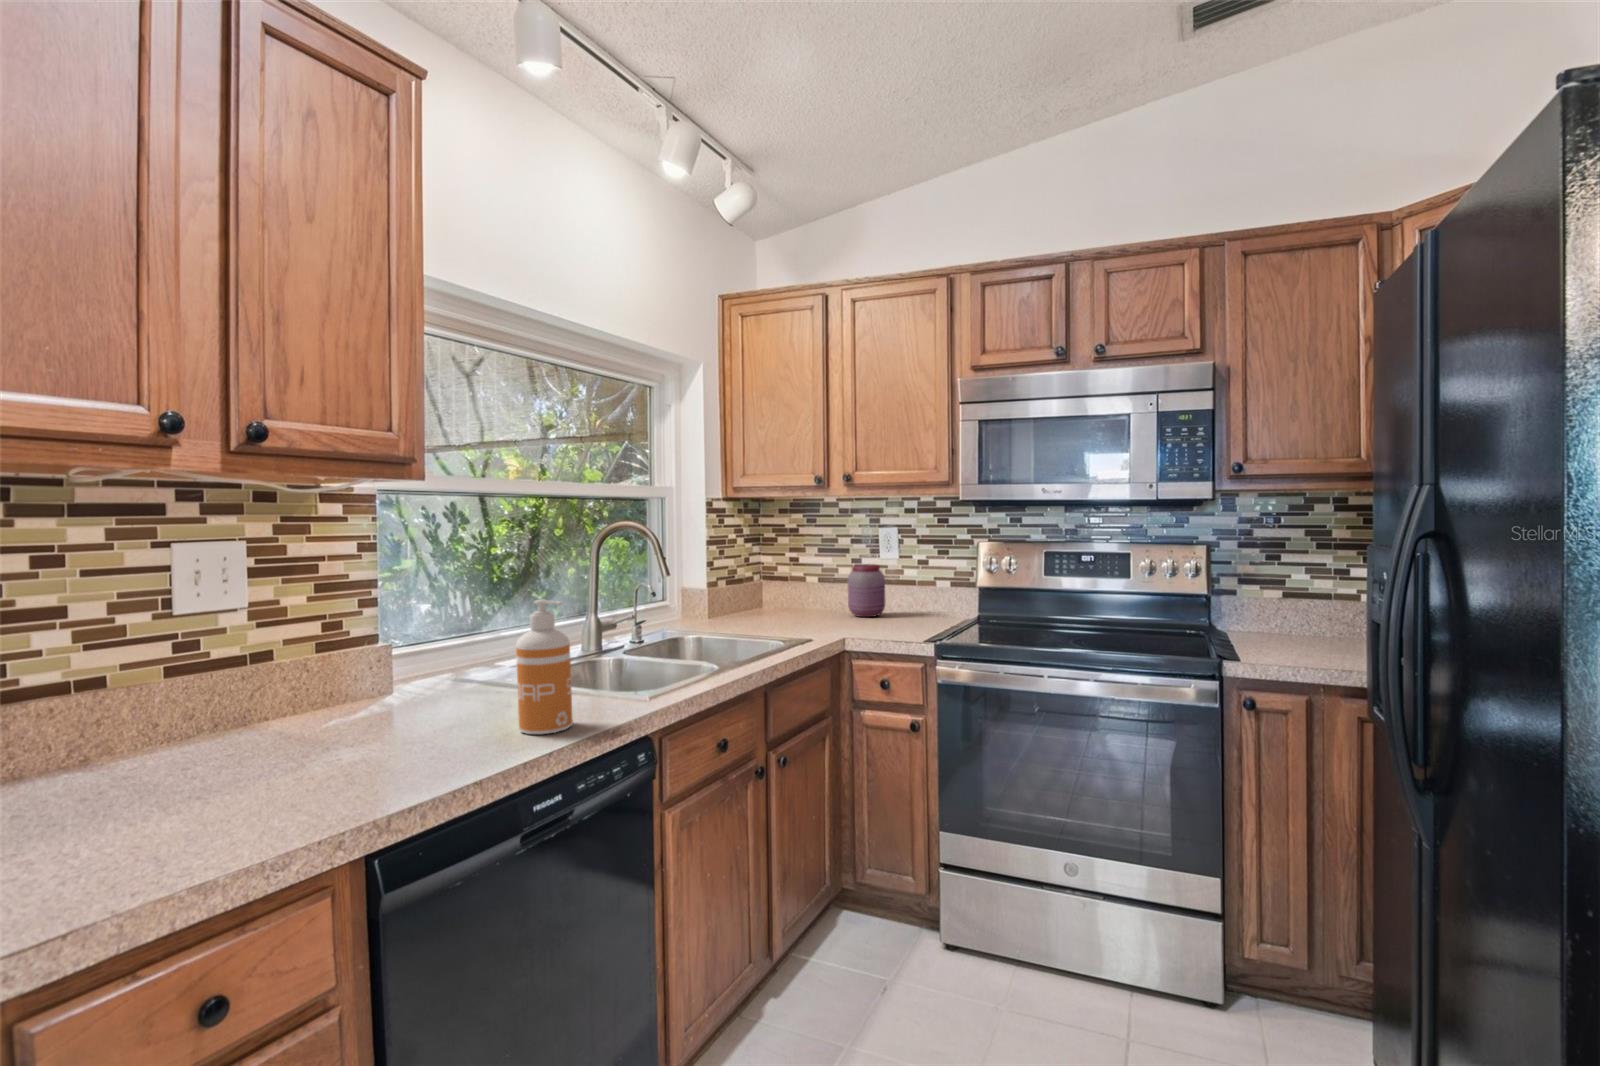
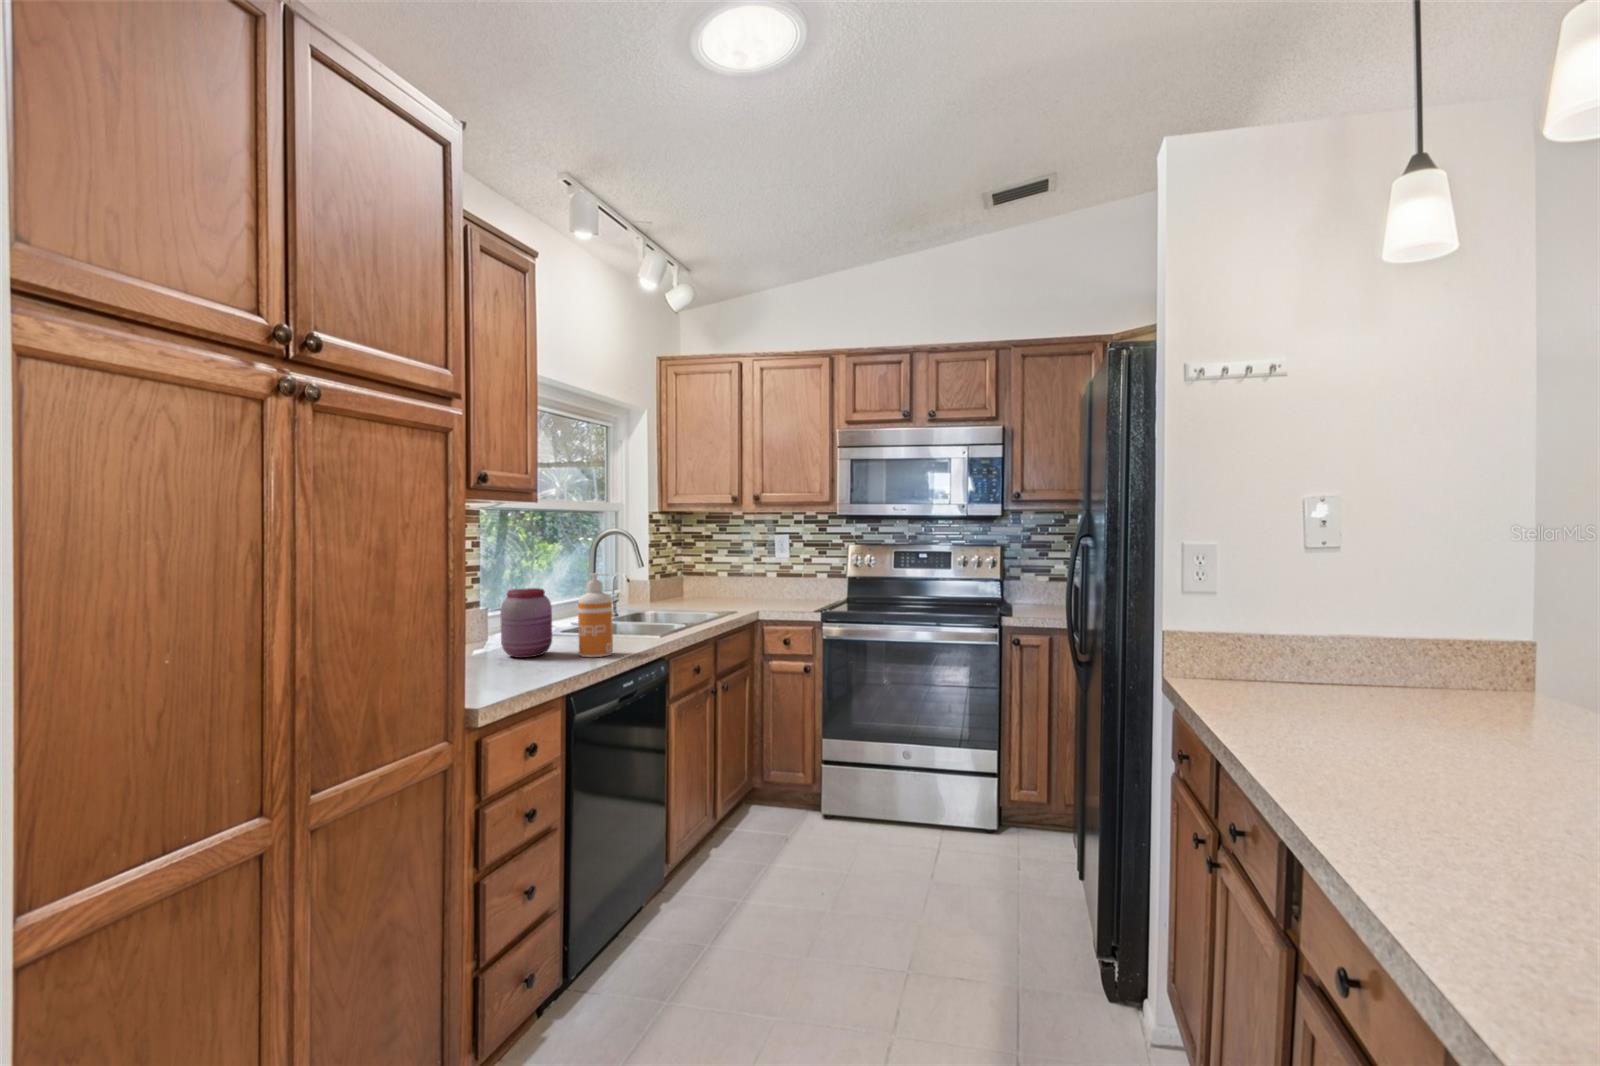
jar: present [848,564,885,617] -> present [500,588,552,658]

